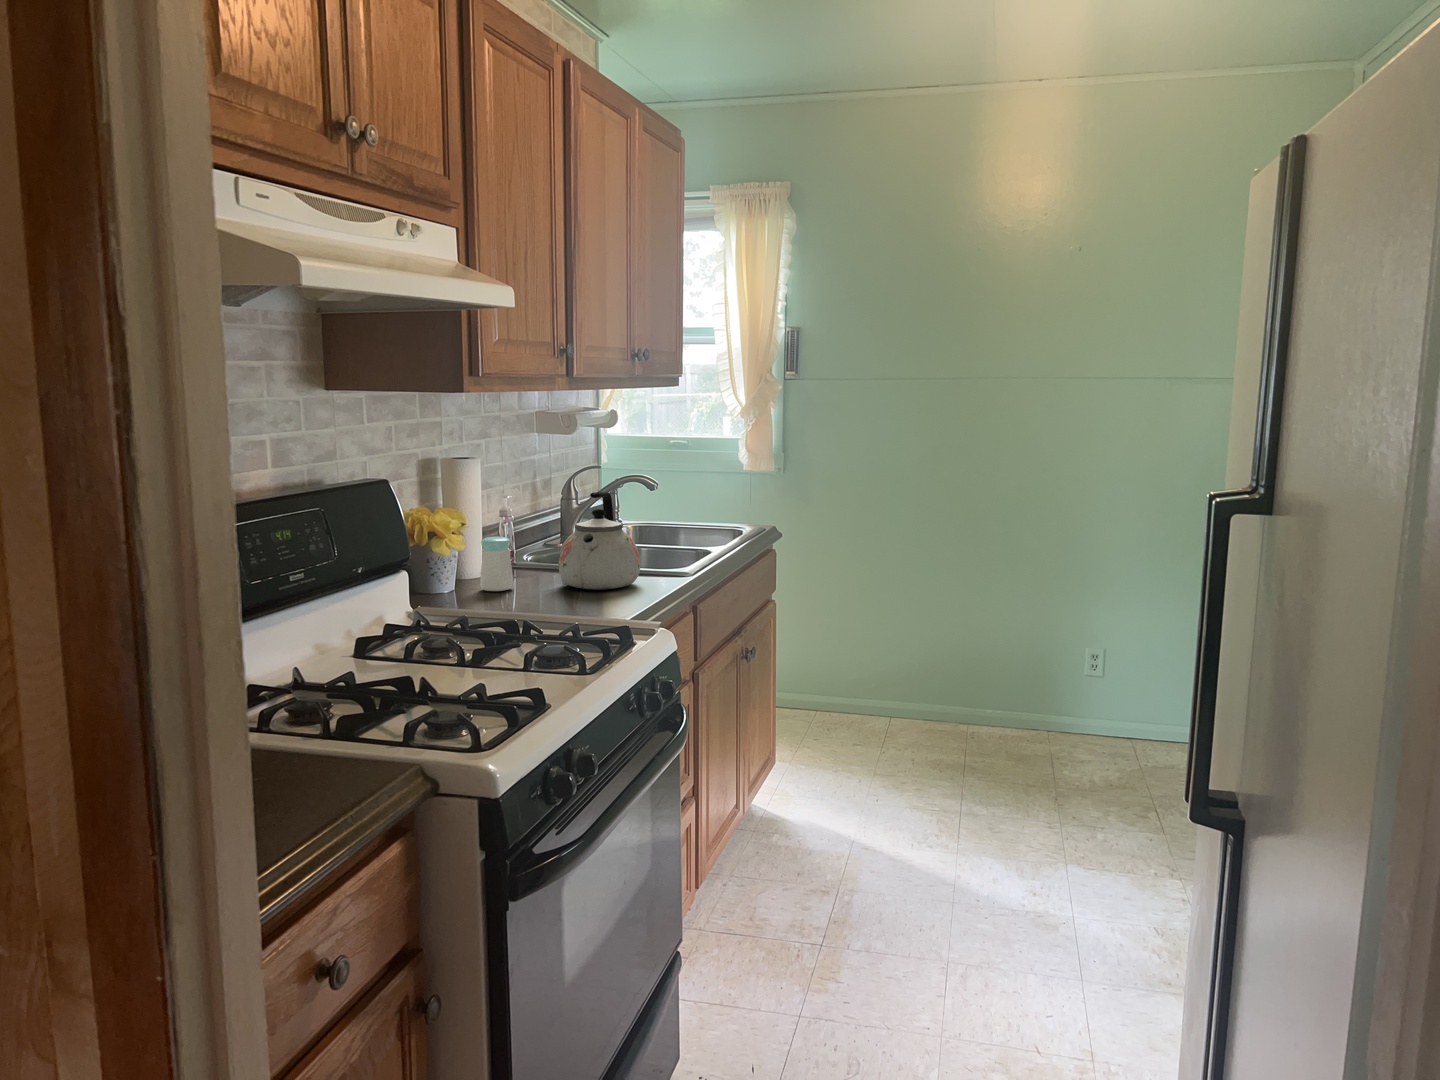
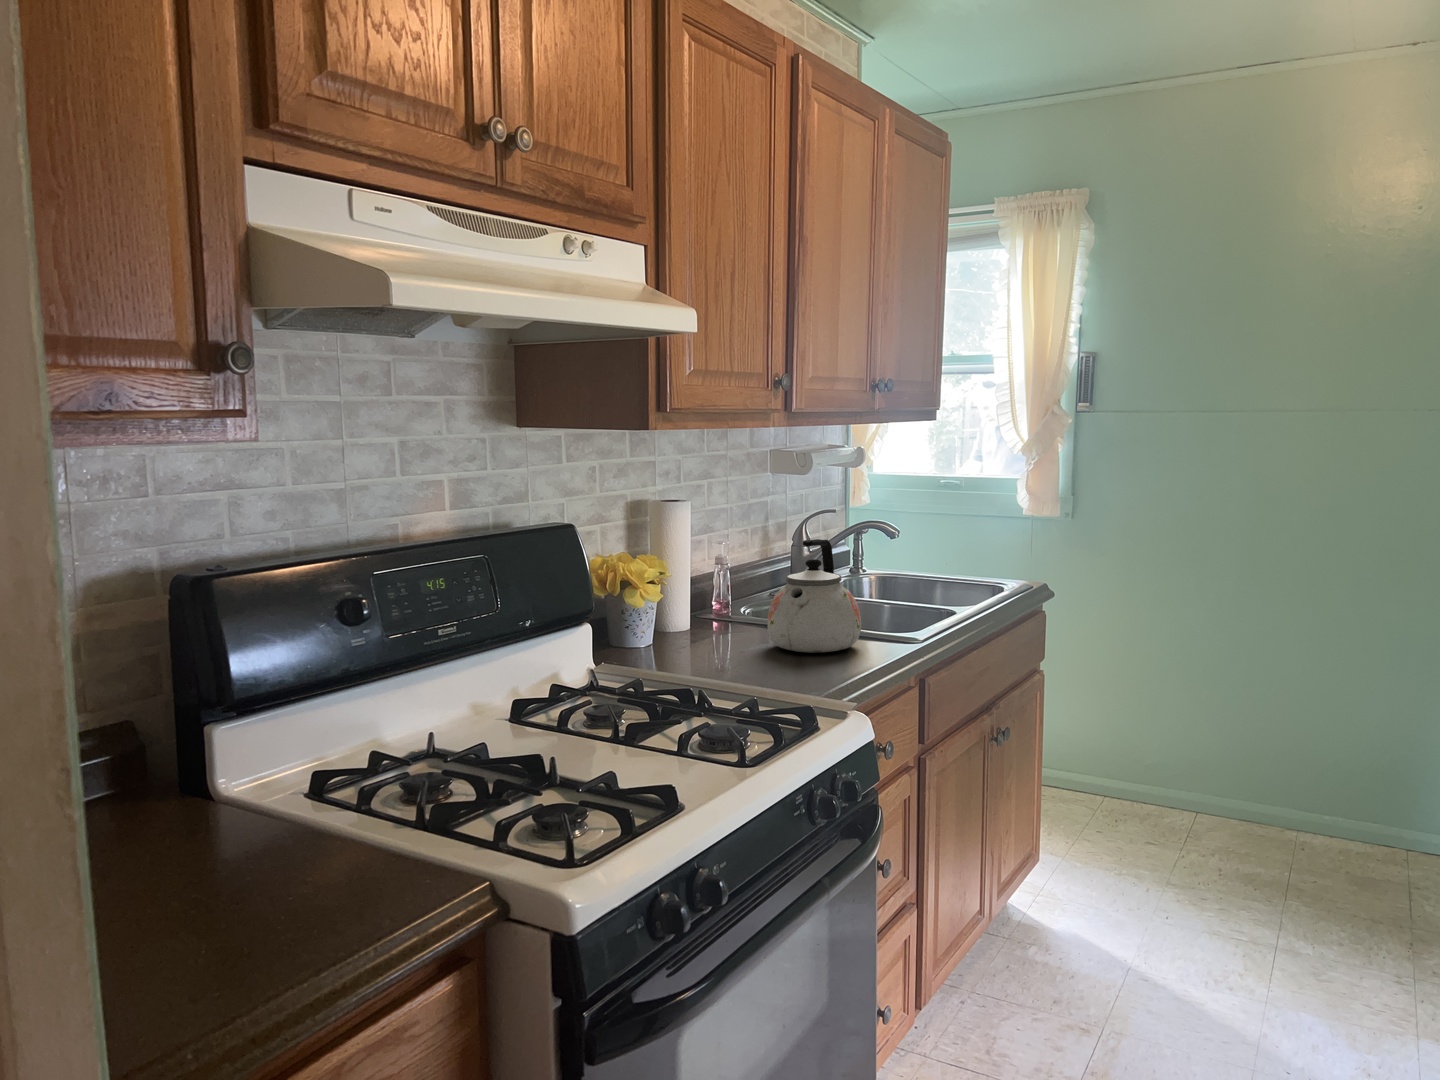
salt shaker: present [480,537,514,591] -> none [682,588,717,649]

